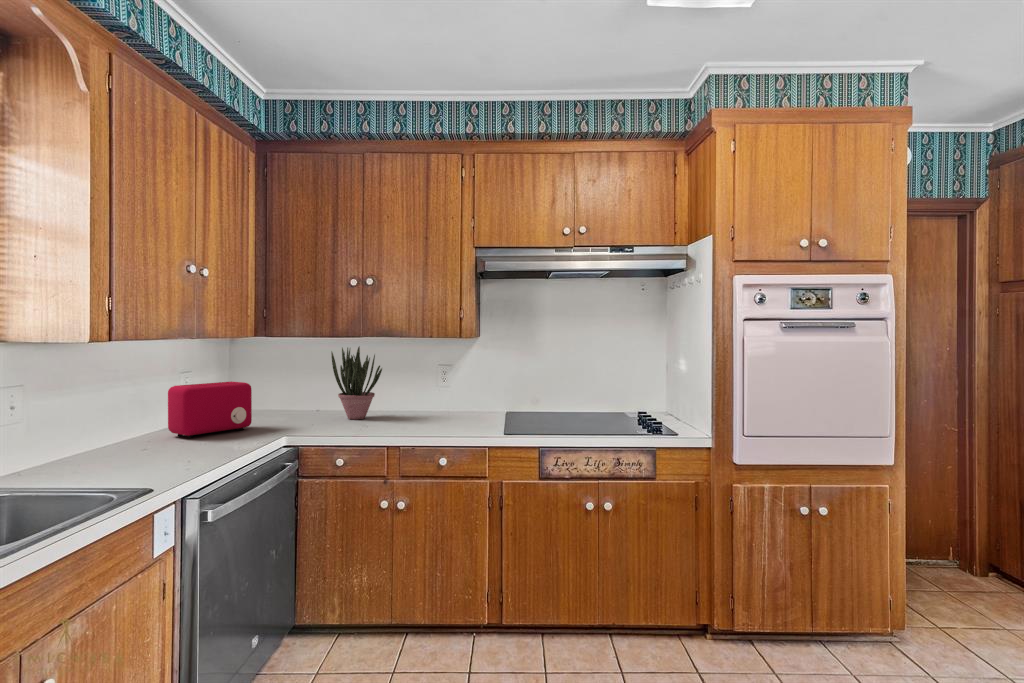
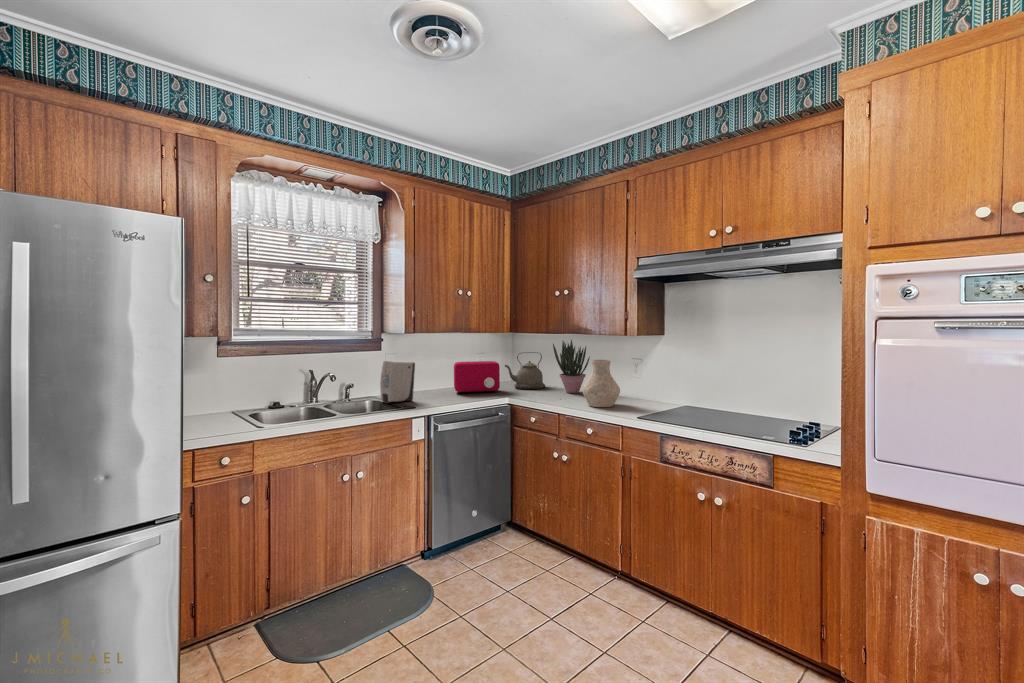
kettle: none [242,366,301,422] -> present [505,352,545,389]
vase: none [412,370,459,430] -> present [582,360,620,407]
soap dispenser: none [69,388,138,469] -> present [380,361,415,403]

